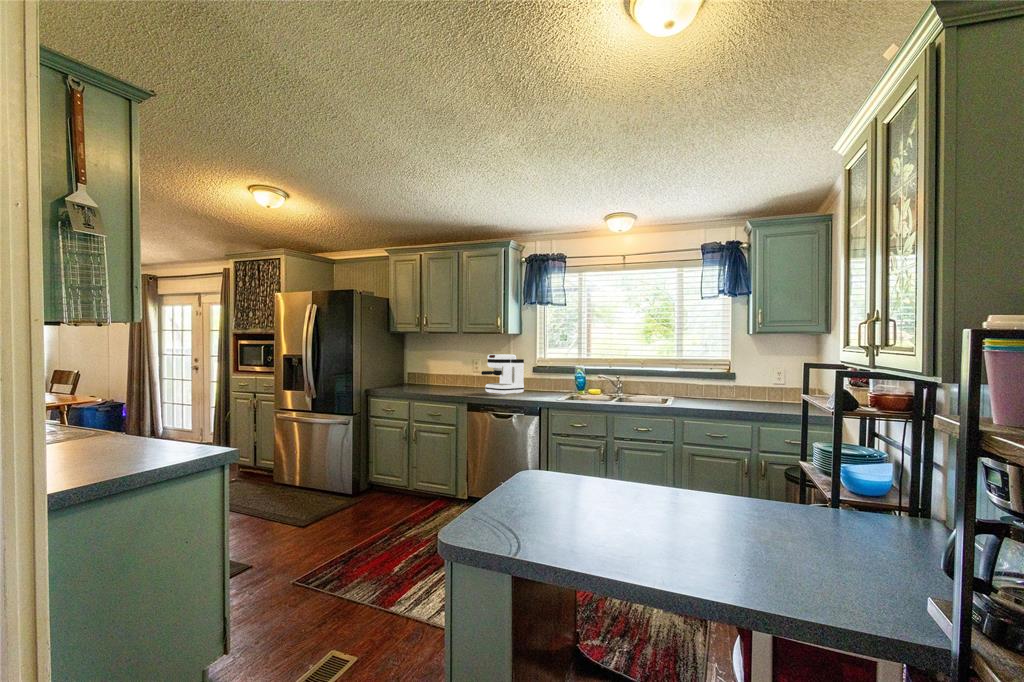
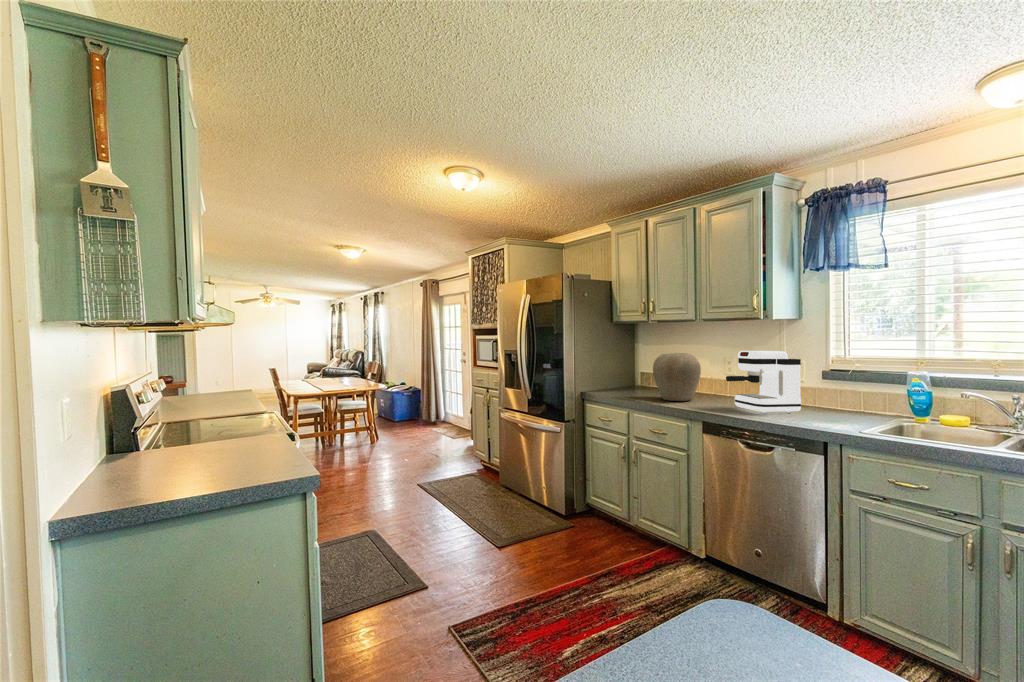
vase: none [428,356,461,391] -> present [653,353,701,401]

